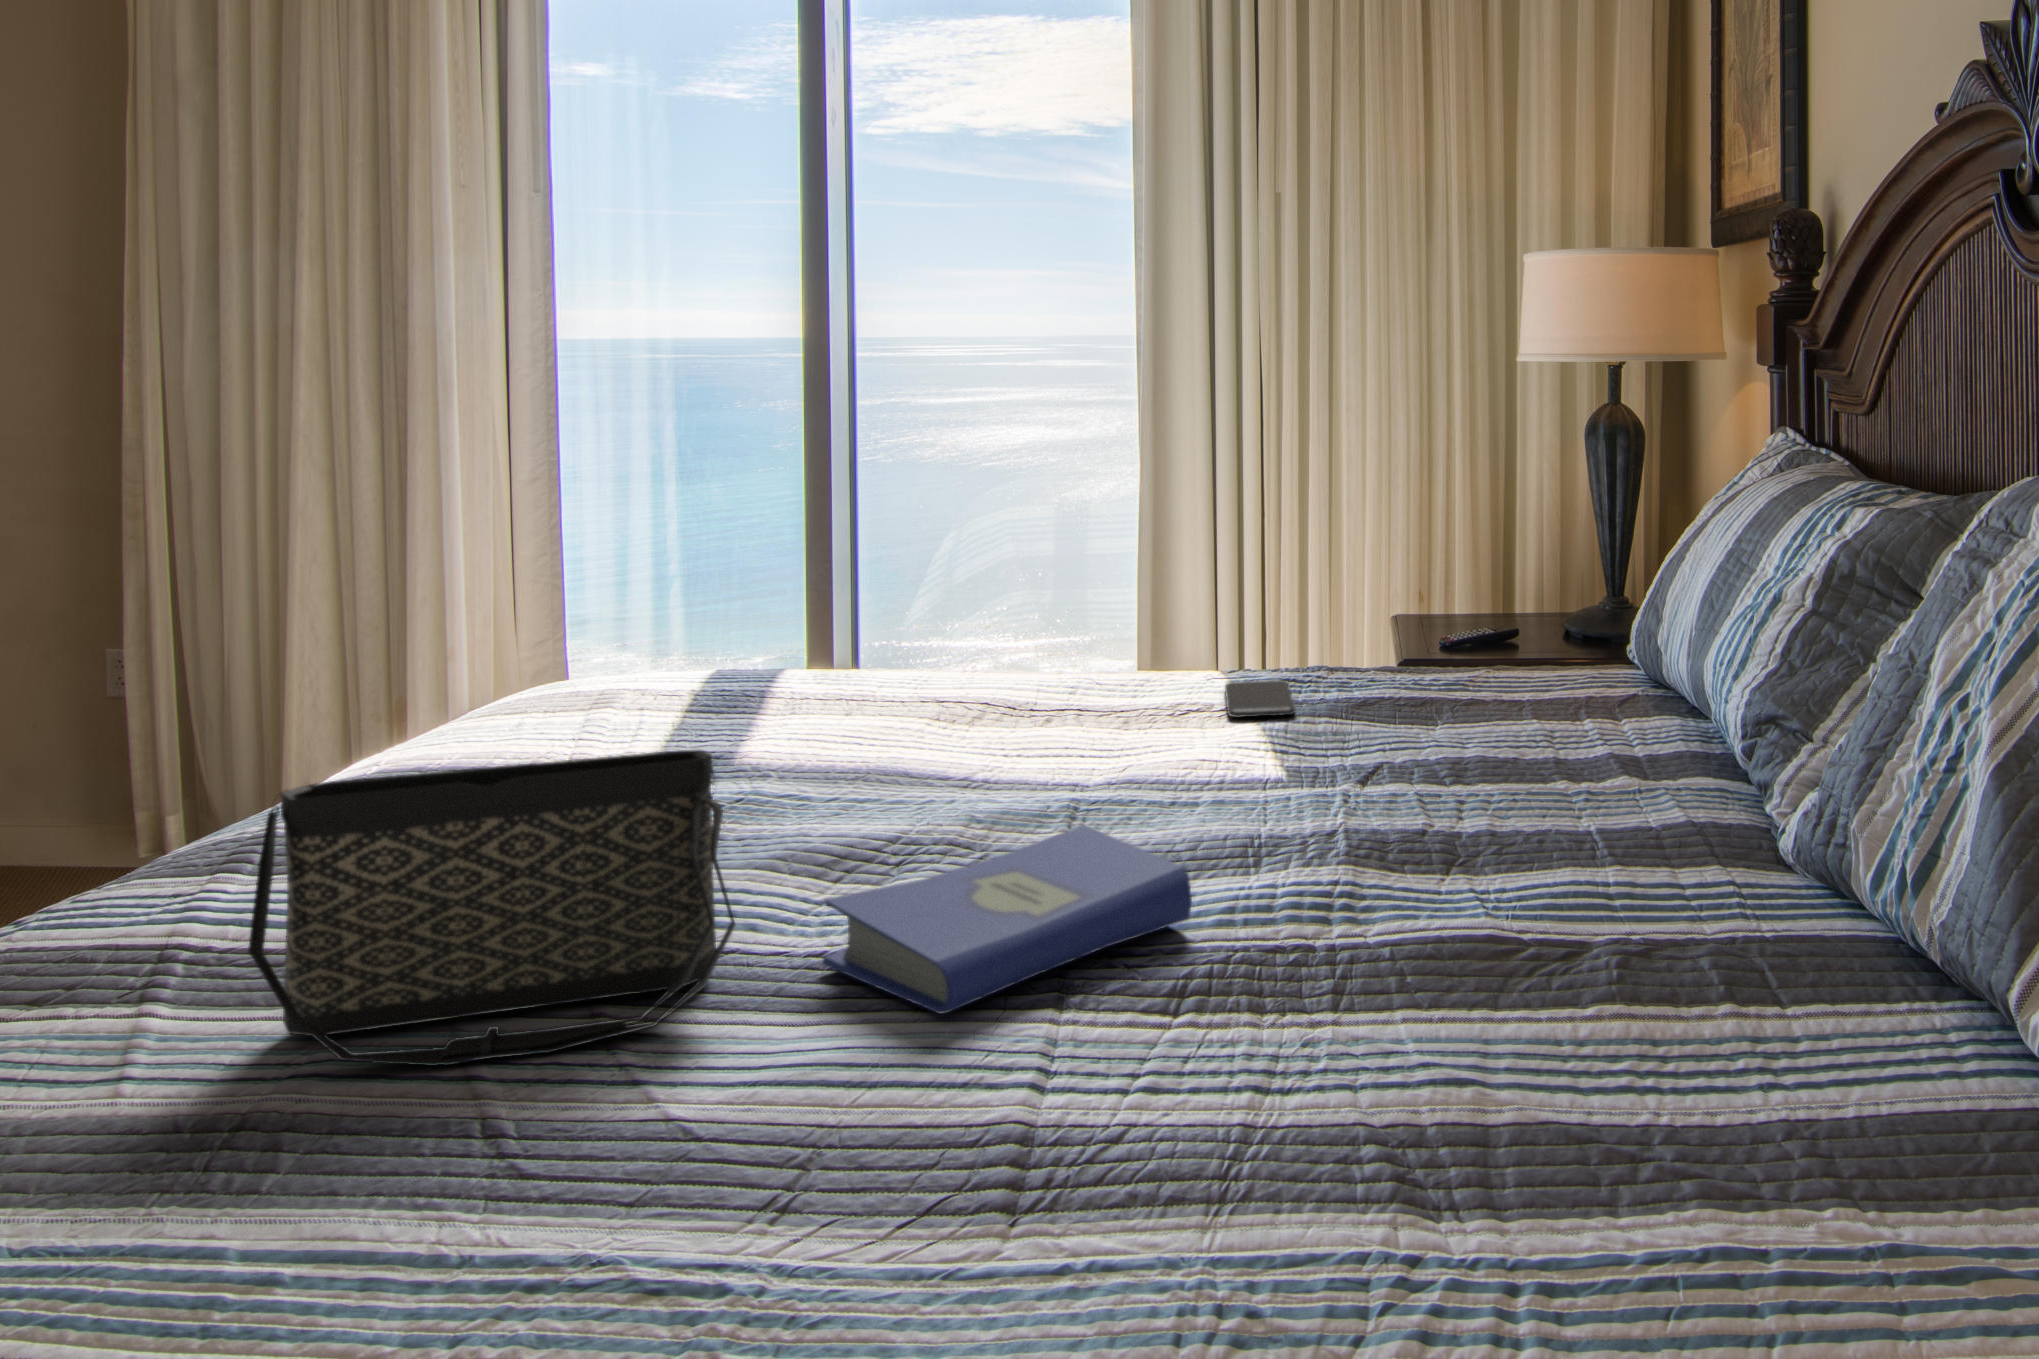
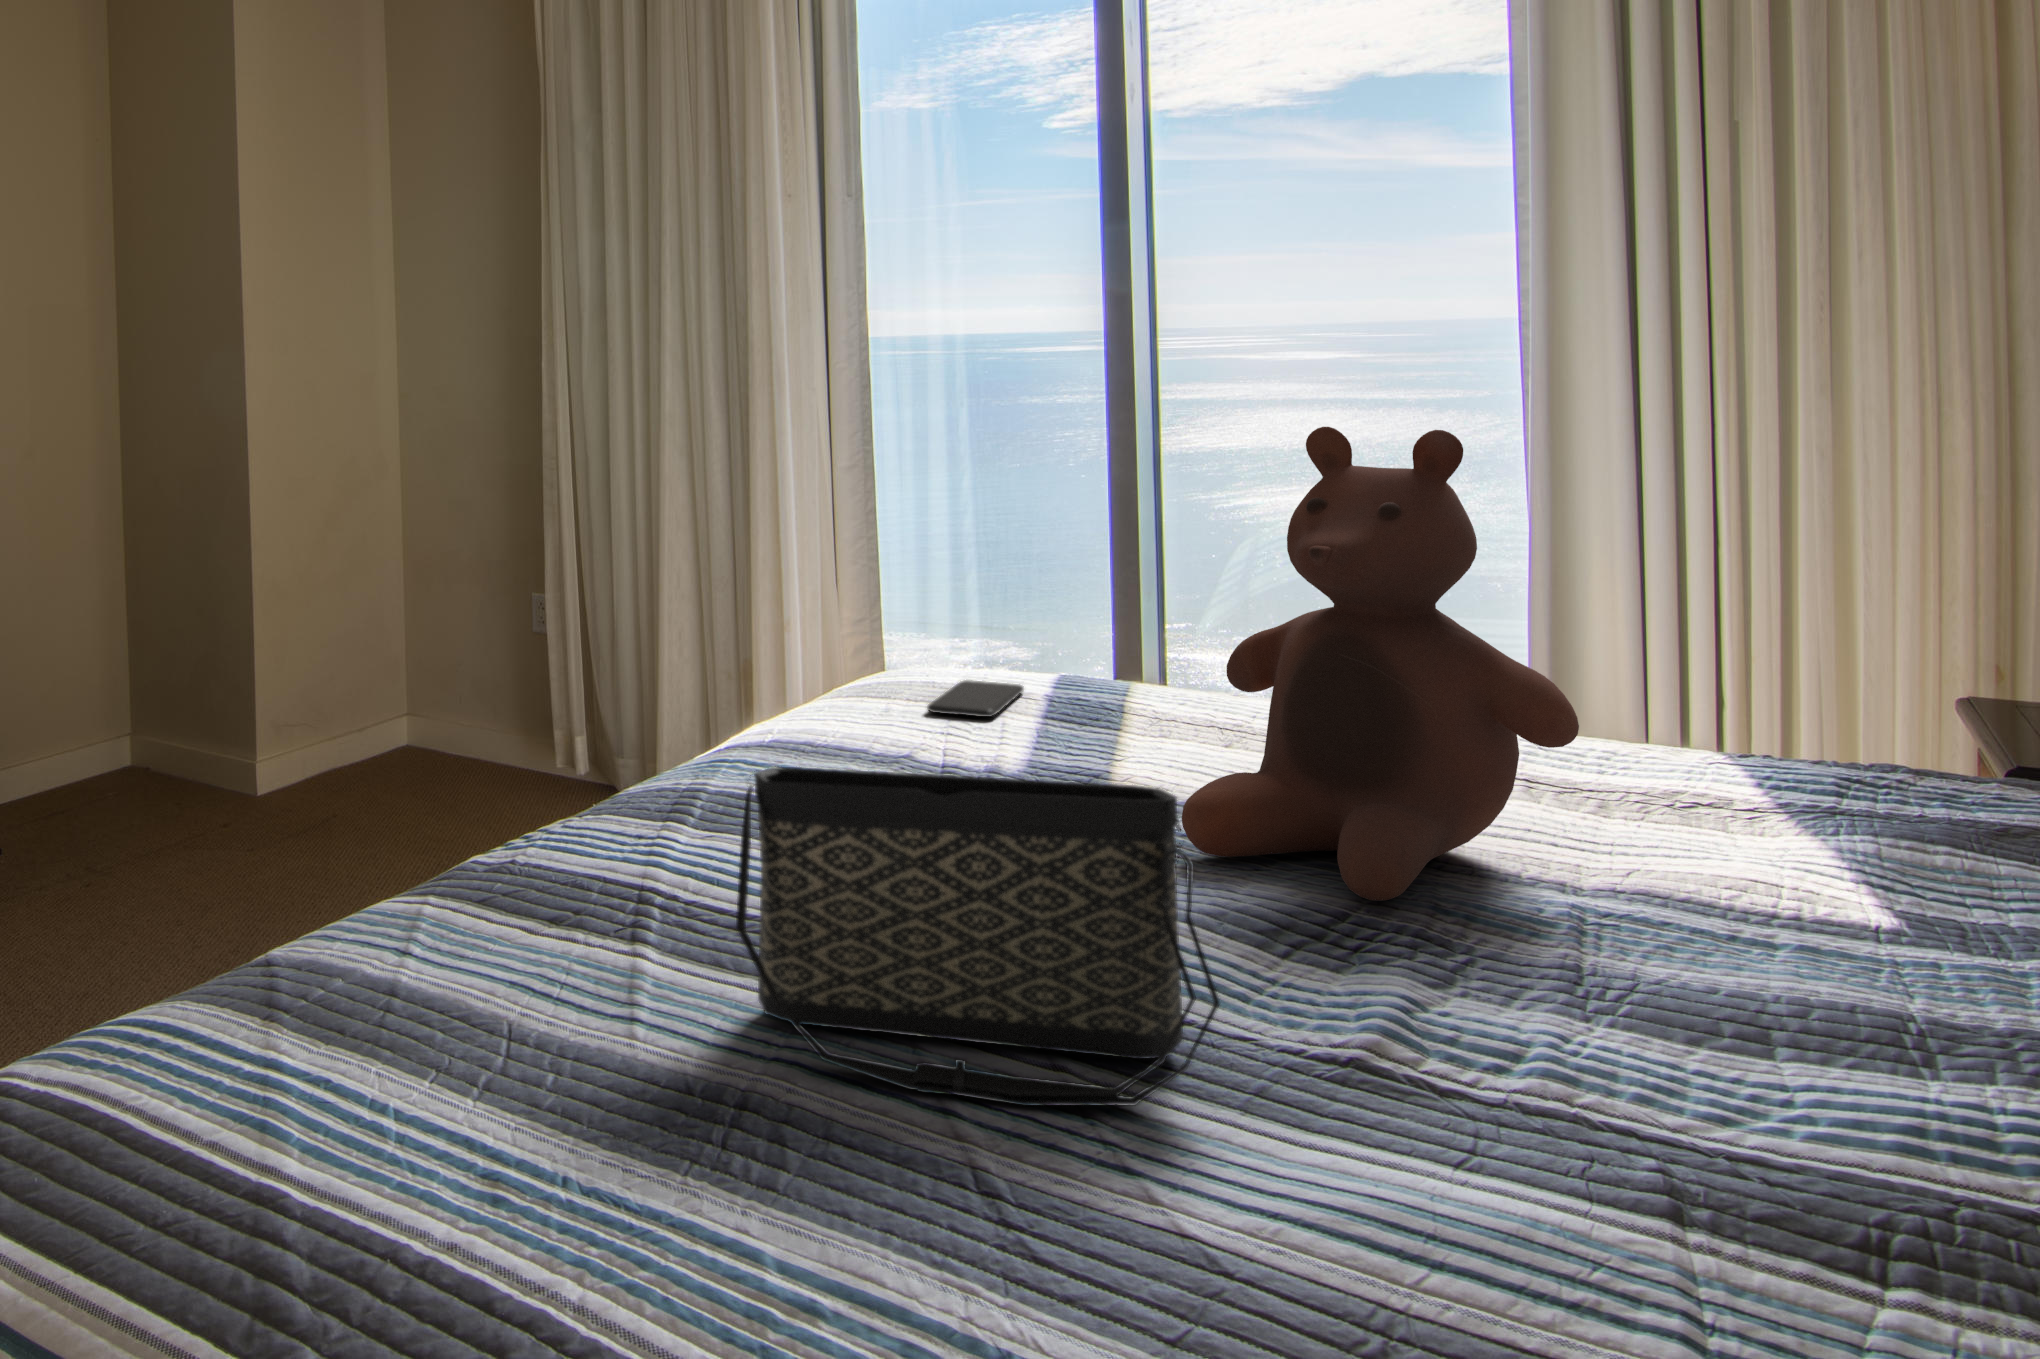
stuffed bear: none [774,429,1082,823] -> present [1182,427,1579,901]
smartphone: present [1225,680,1295,717] -> present [927,680,1024,717]
hardcover book: present [823,825,1192,1014] -> none [1313,955,1871,1190]

